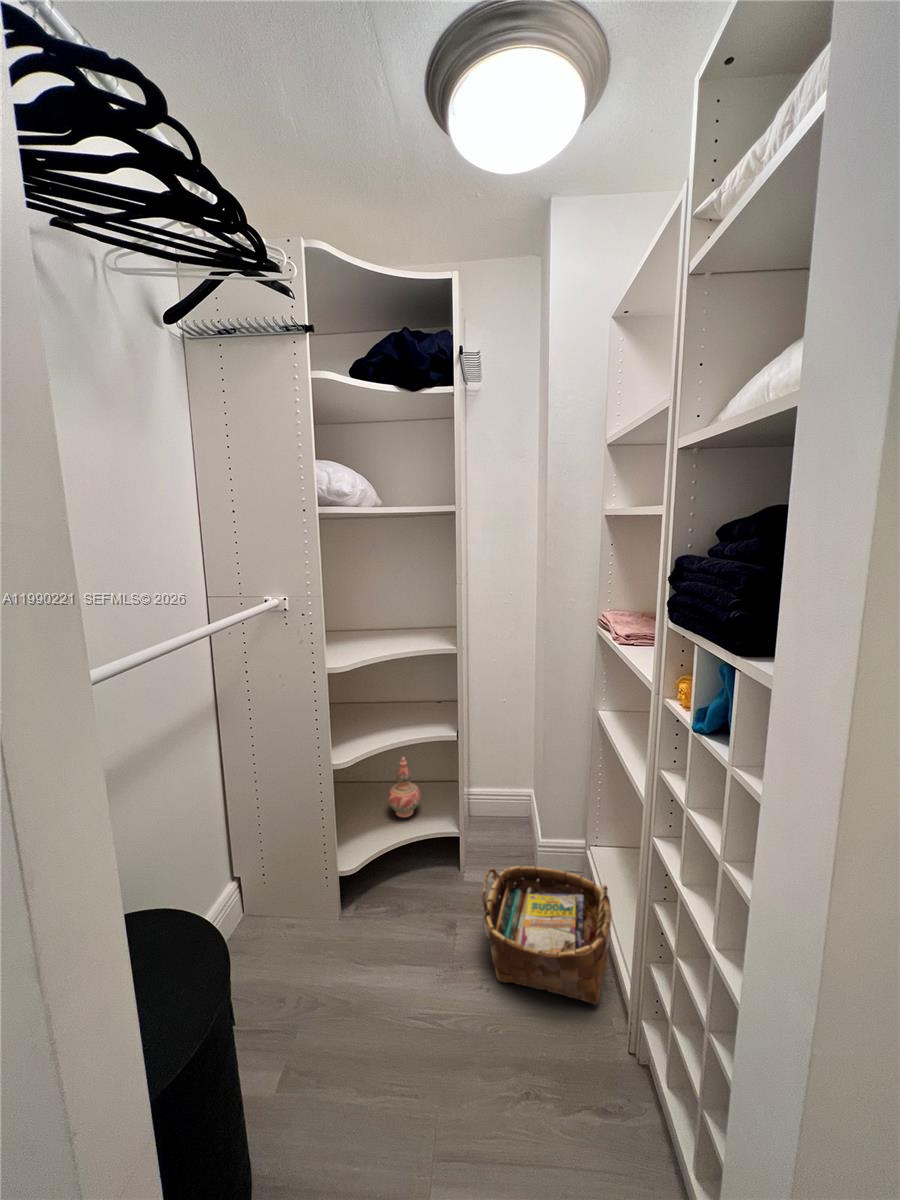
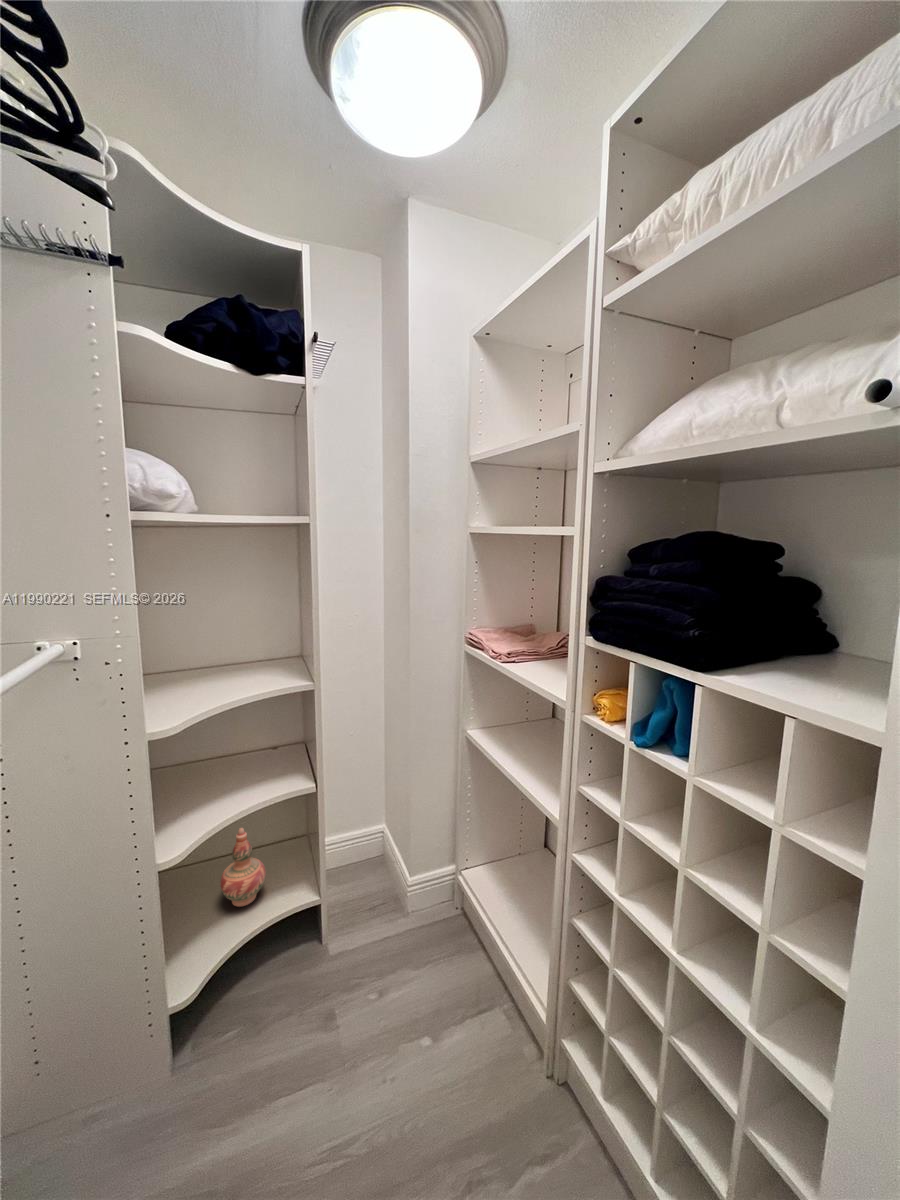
woven basket: present [482,866,612,1004] -> none [371,908,510,1065]

